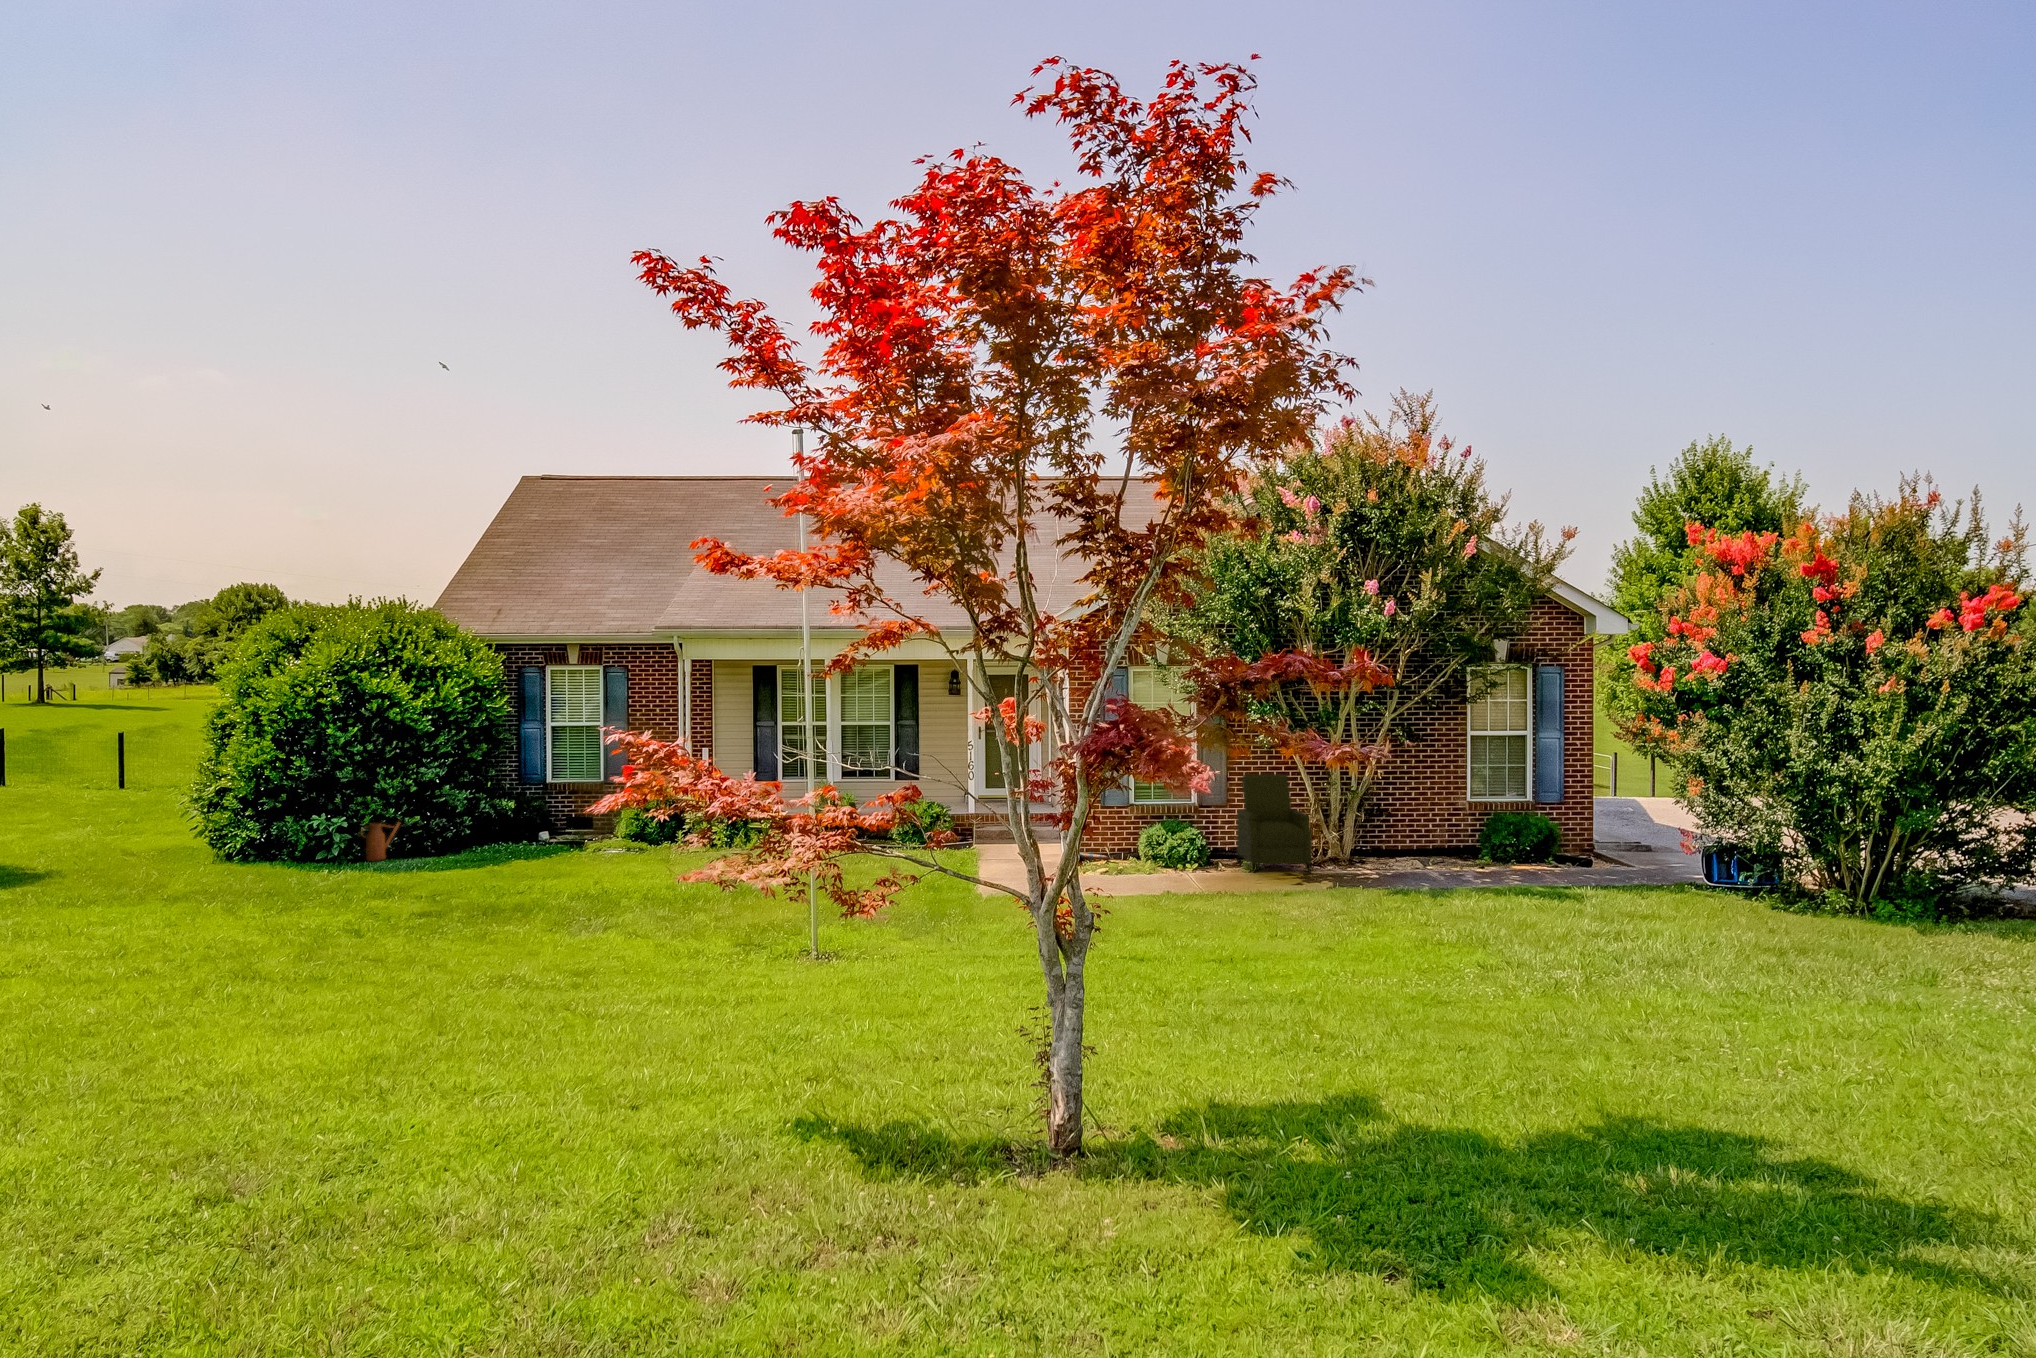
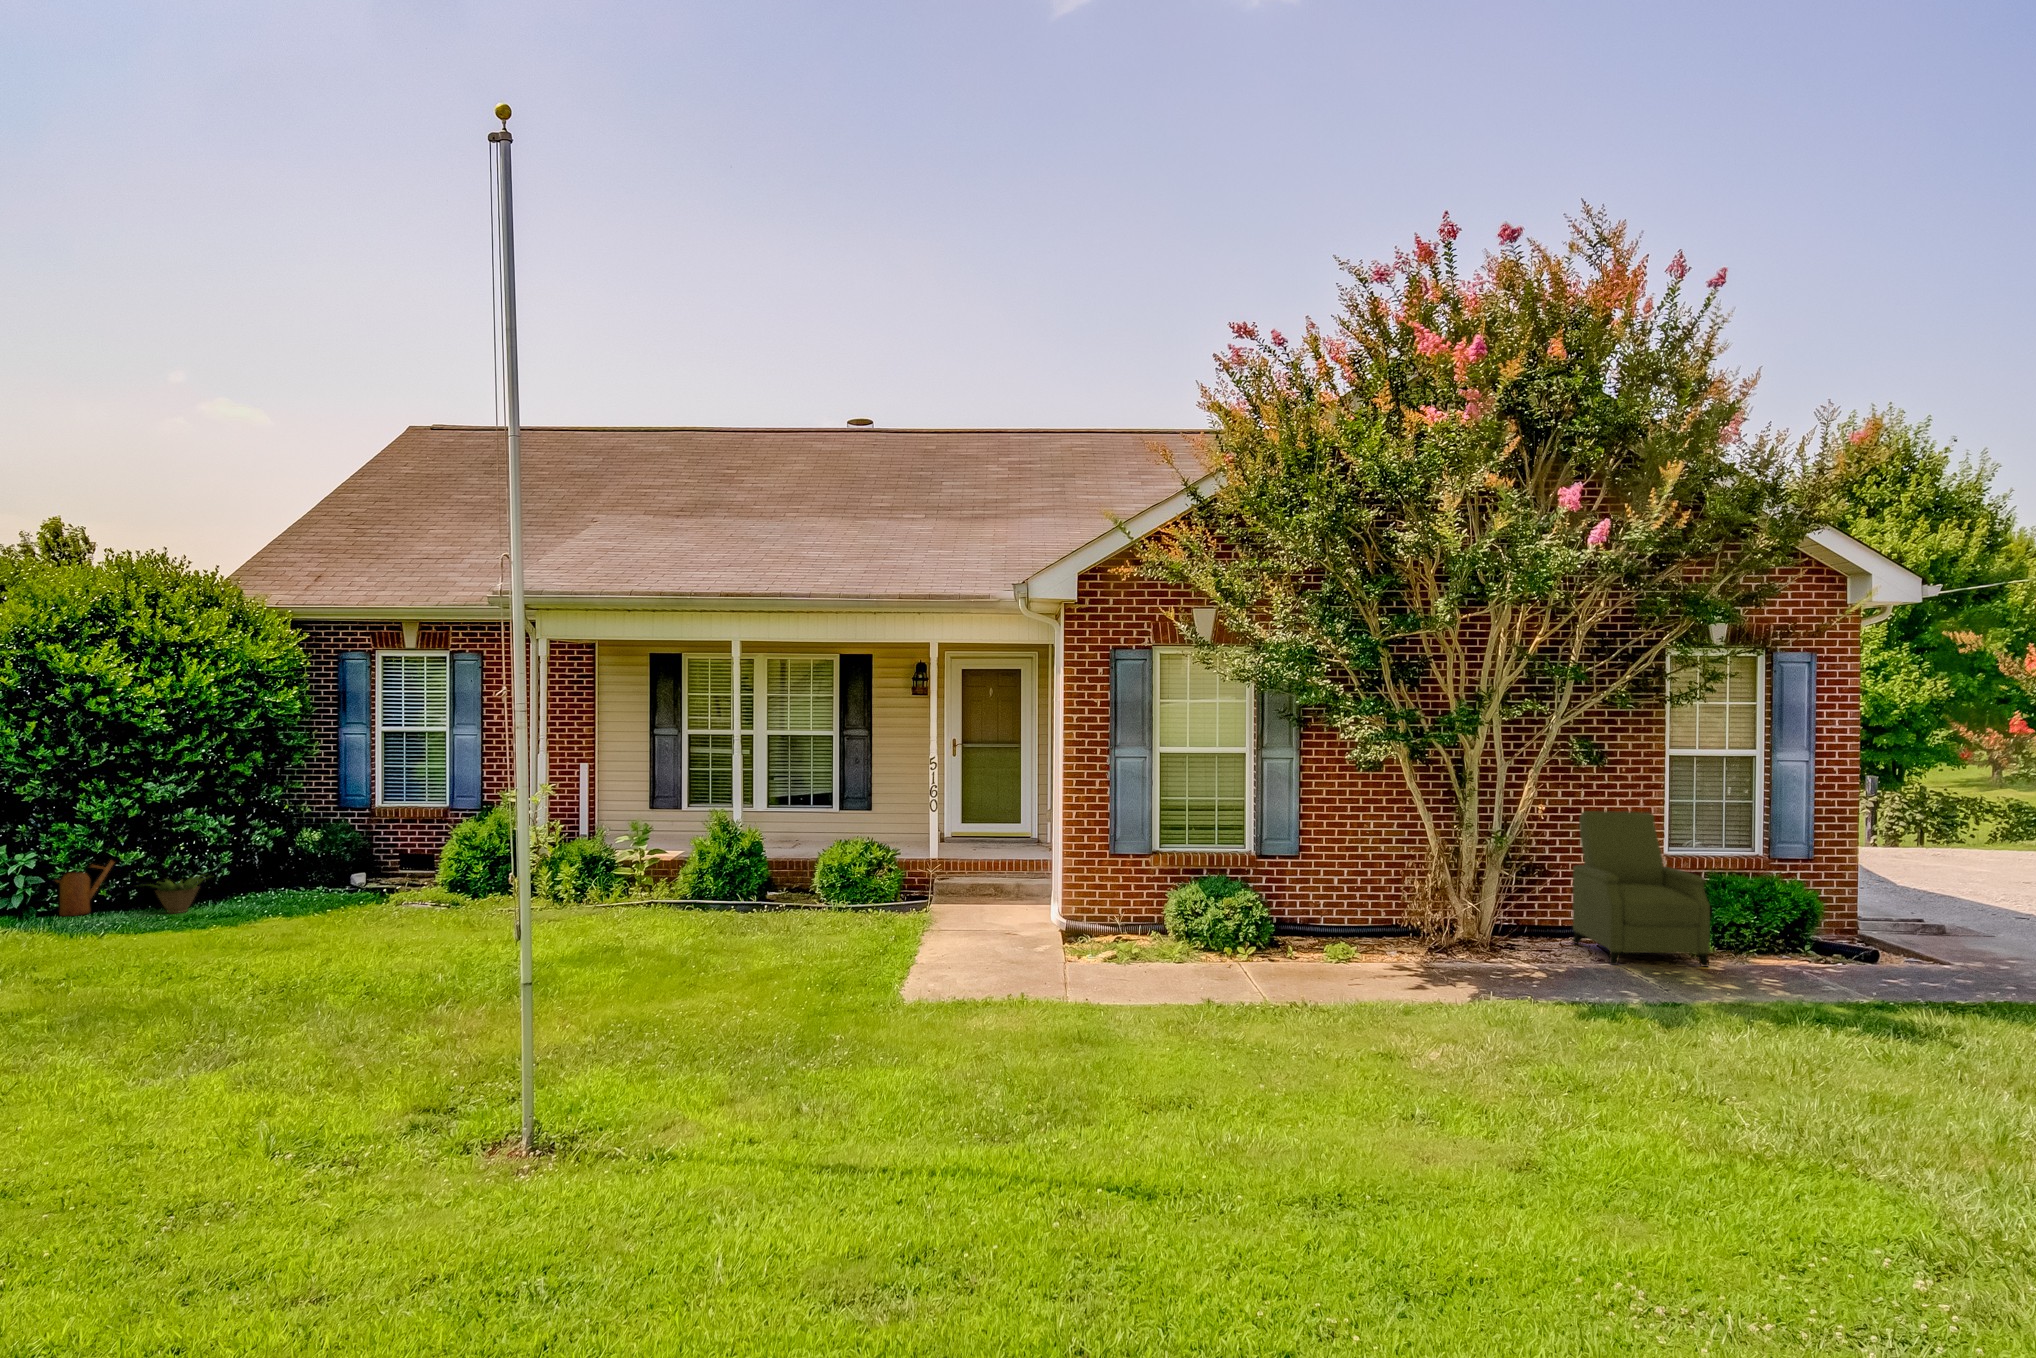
chair: present [1237,774,1312,873] -> present [1572,811,1710,967]
decorative plant: none [419,831,469,858] -> present [143,875,203,913]

